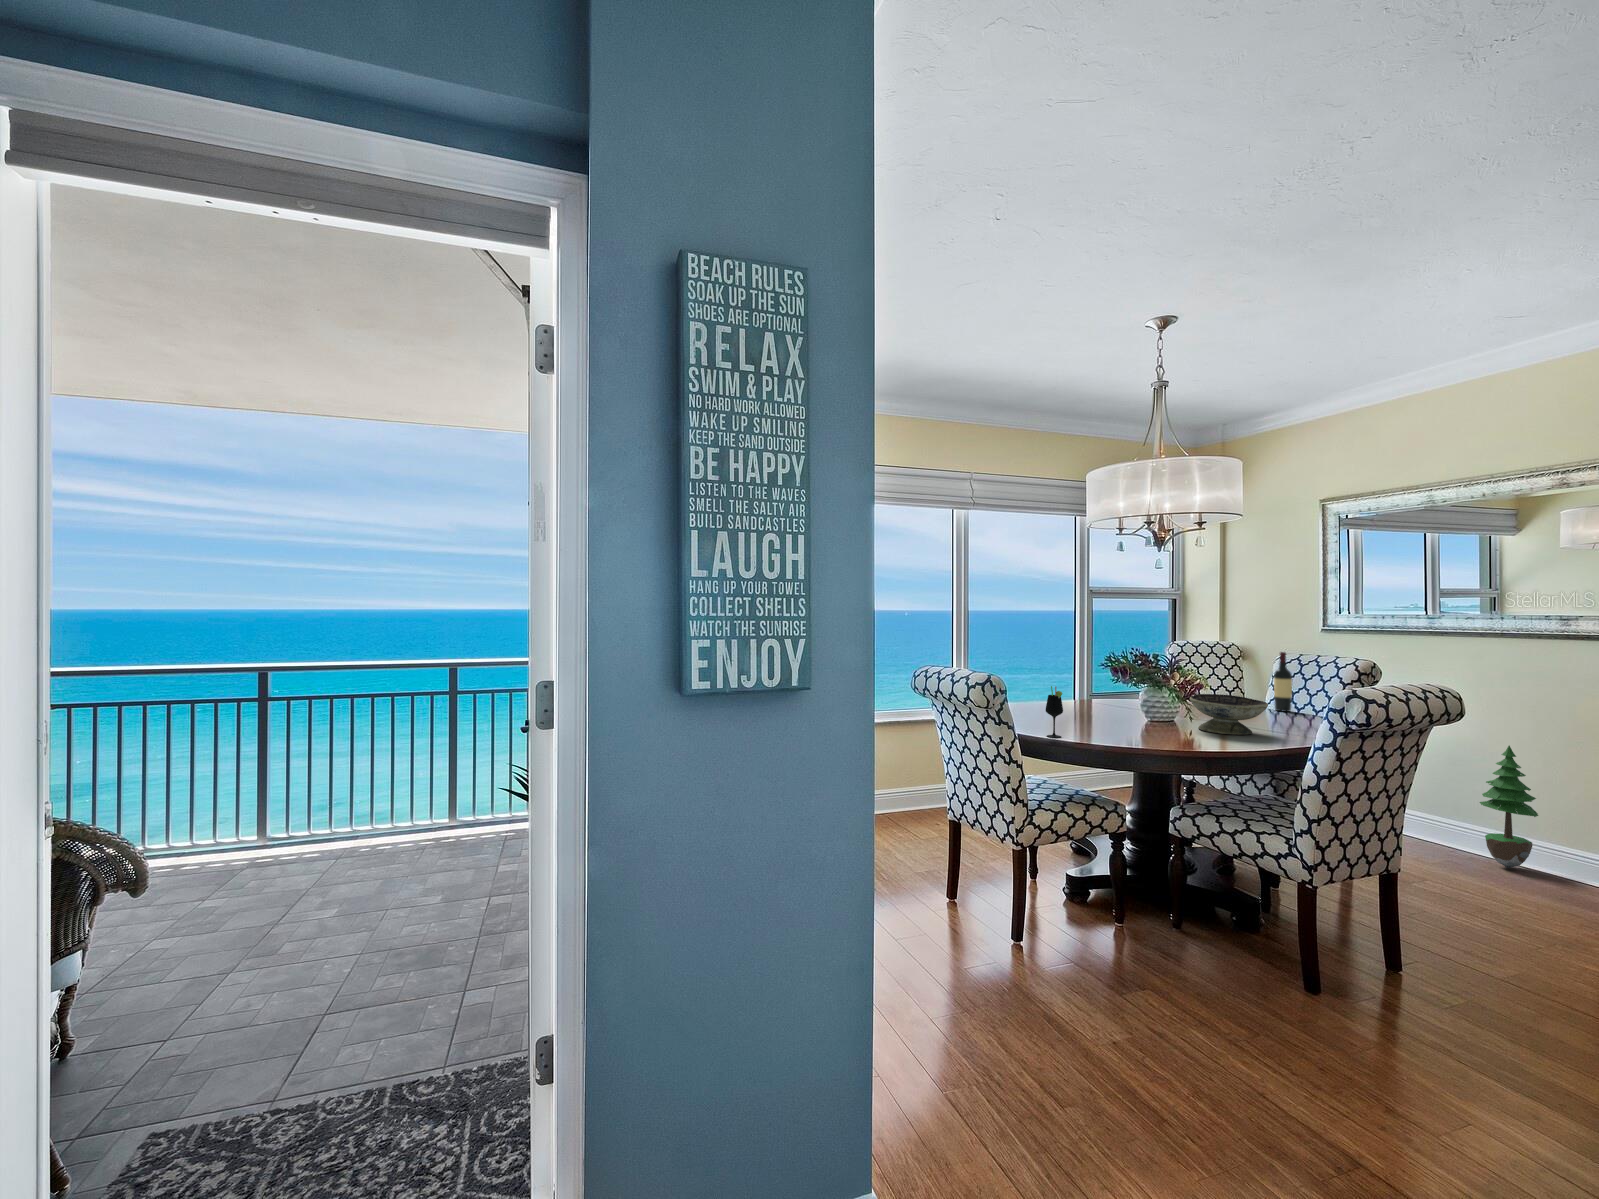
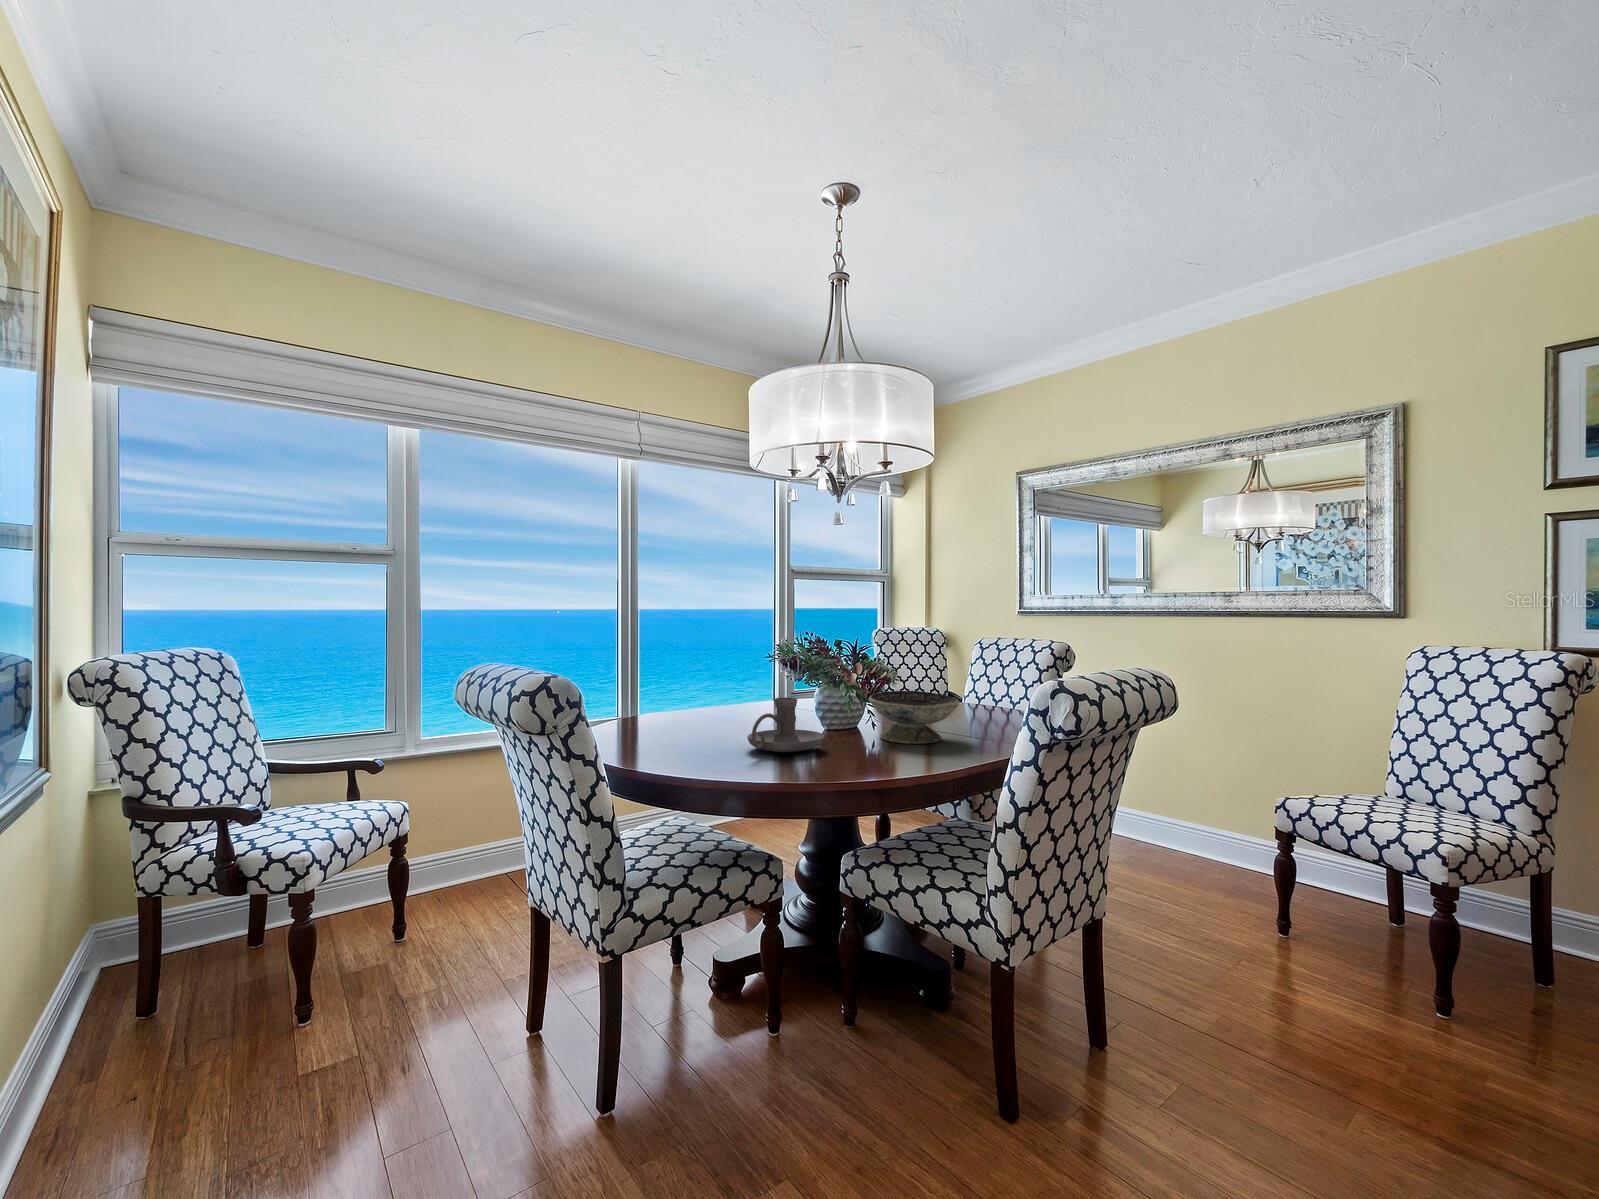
wine bottle: present [1274,652,1292,712] -> none [970,636,989,705]
wine glass: present [1046,686,1063,737] -> none [662,693,687,770]
candle holder: none [1097,694,1157,733] -> present [748,697,824,752]
potted tree: present [1480,746,1538,868] -> none [1164,728,1217,859]

